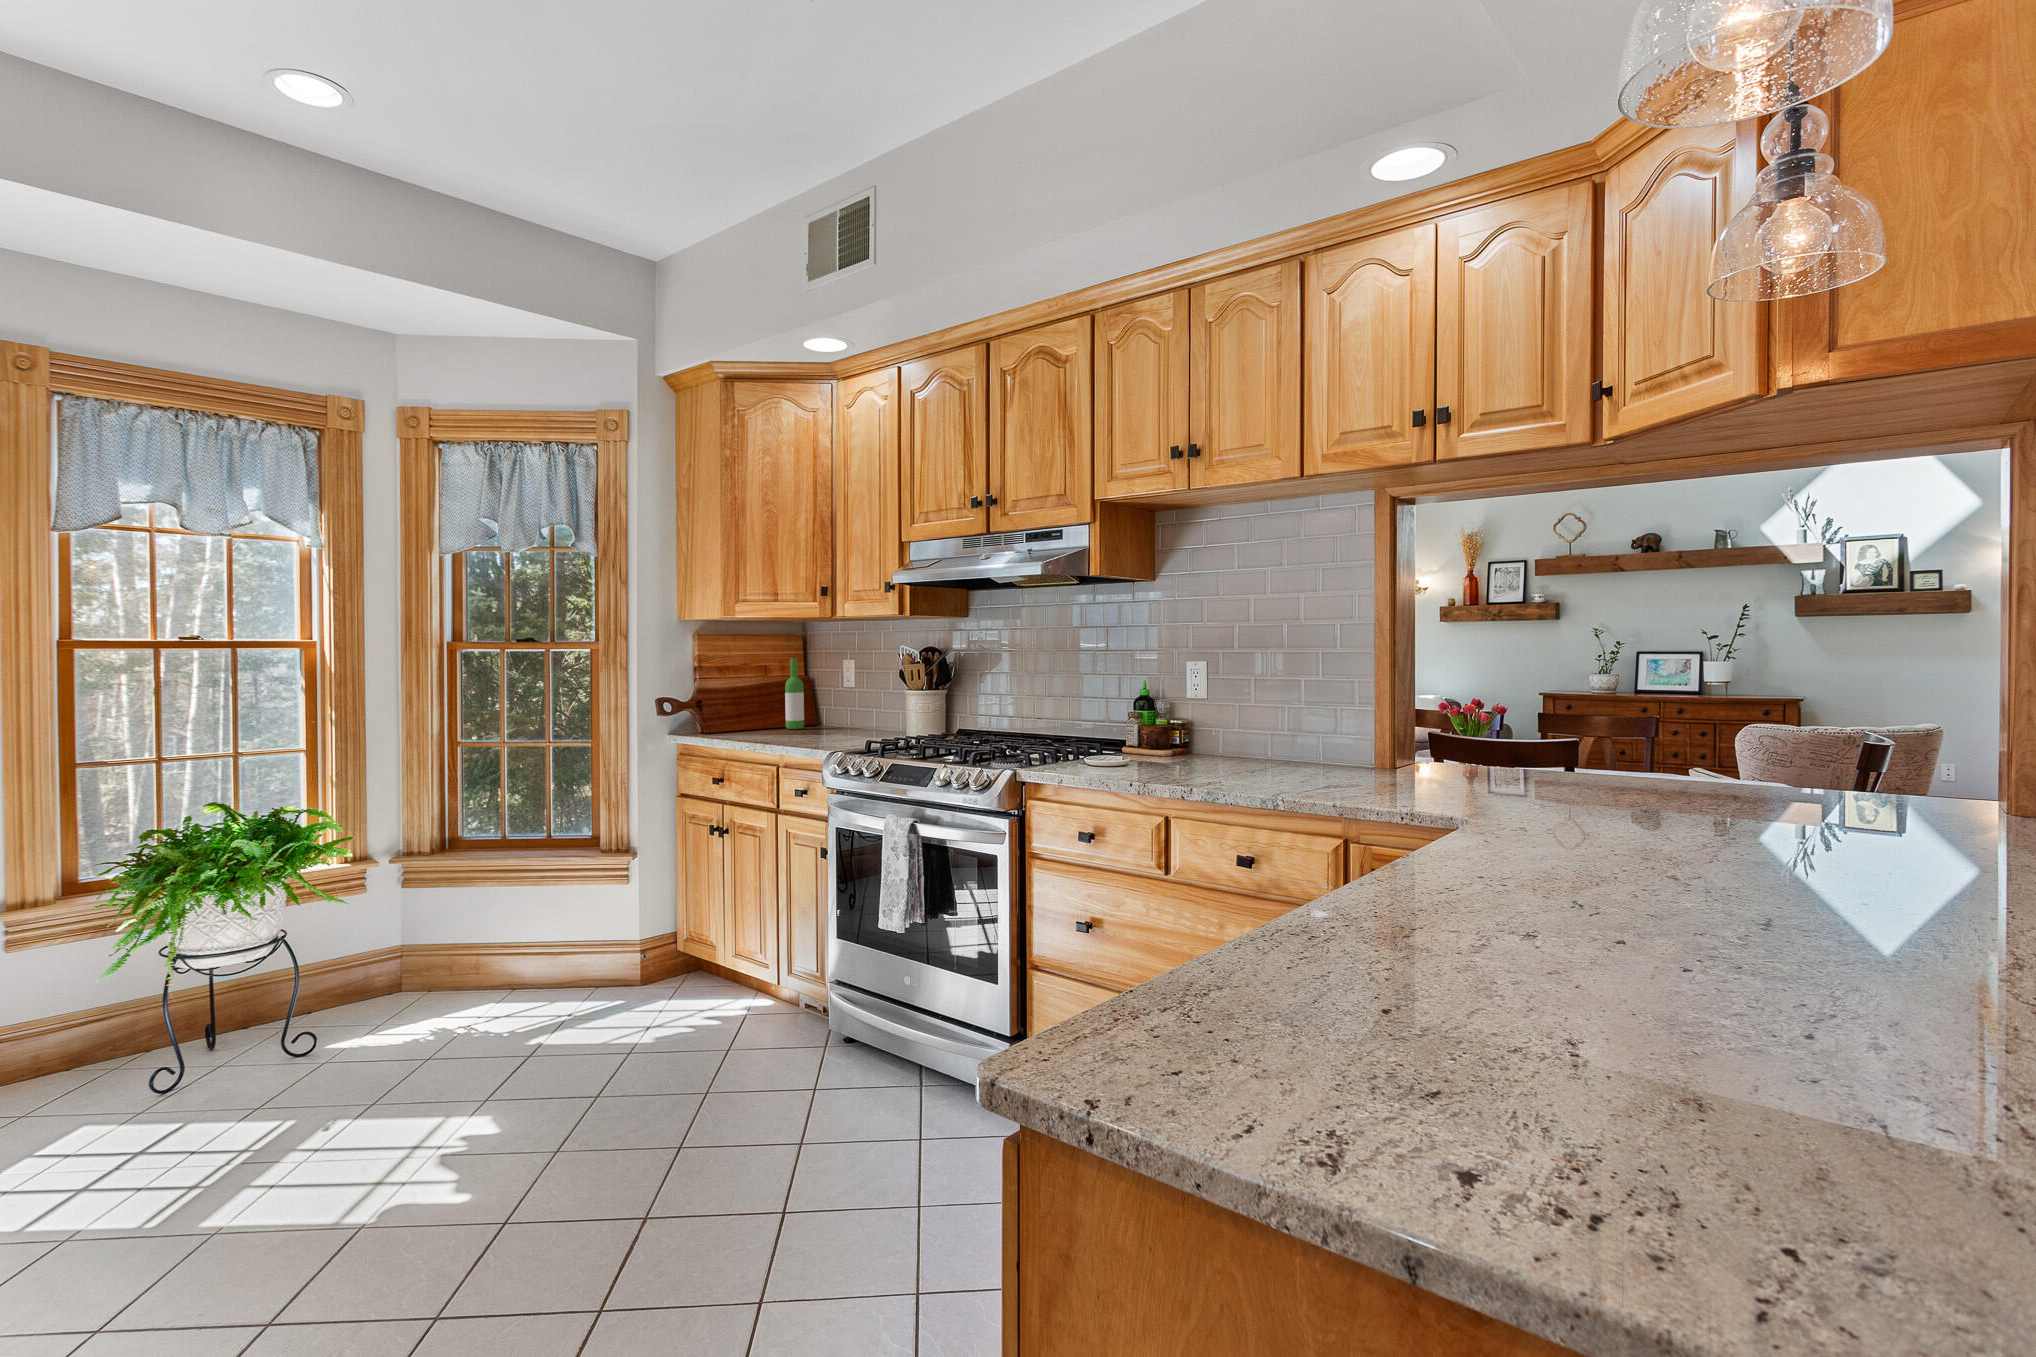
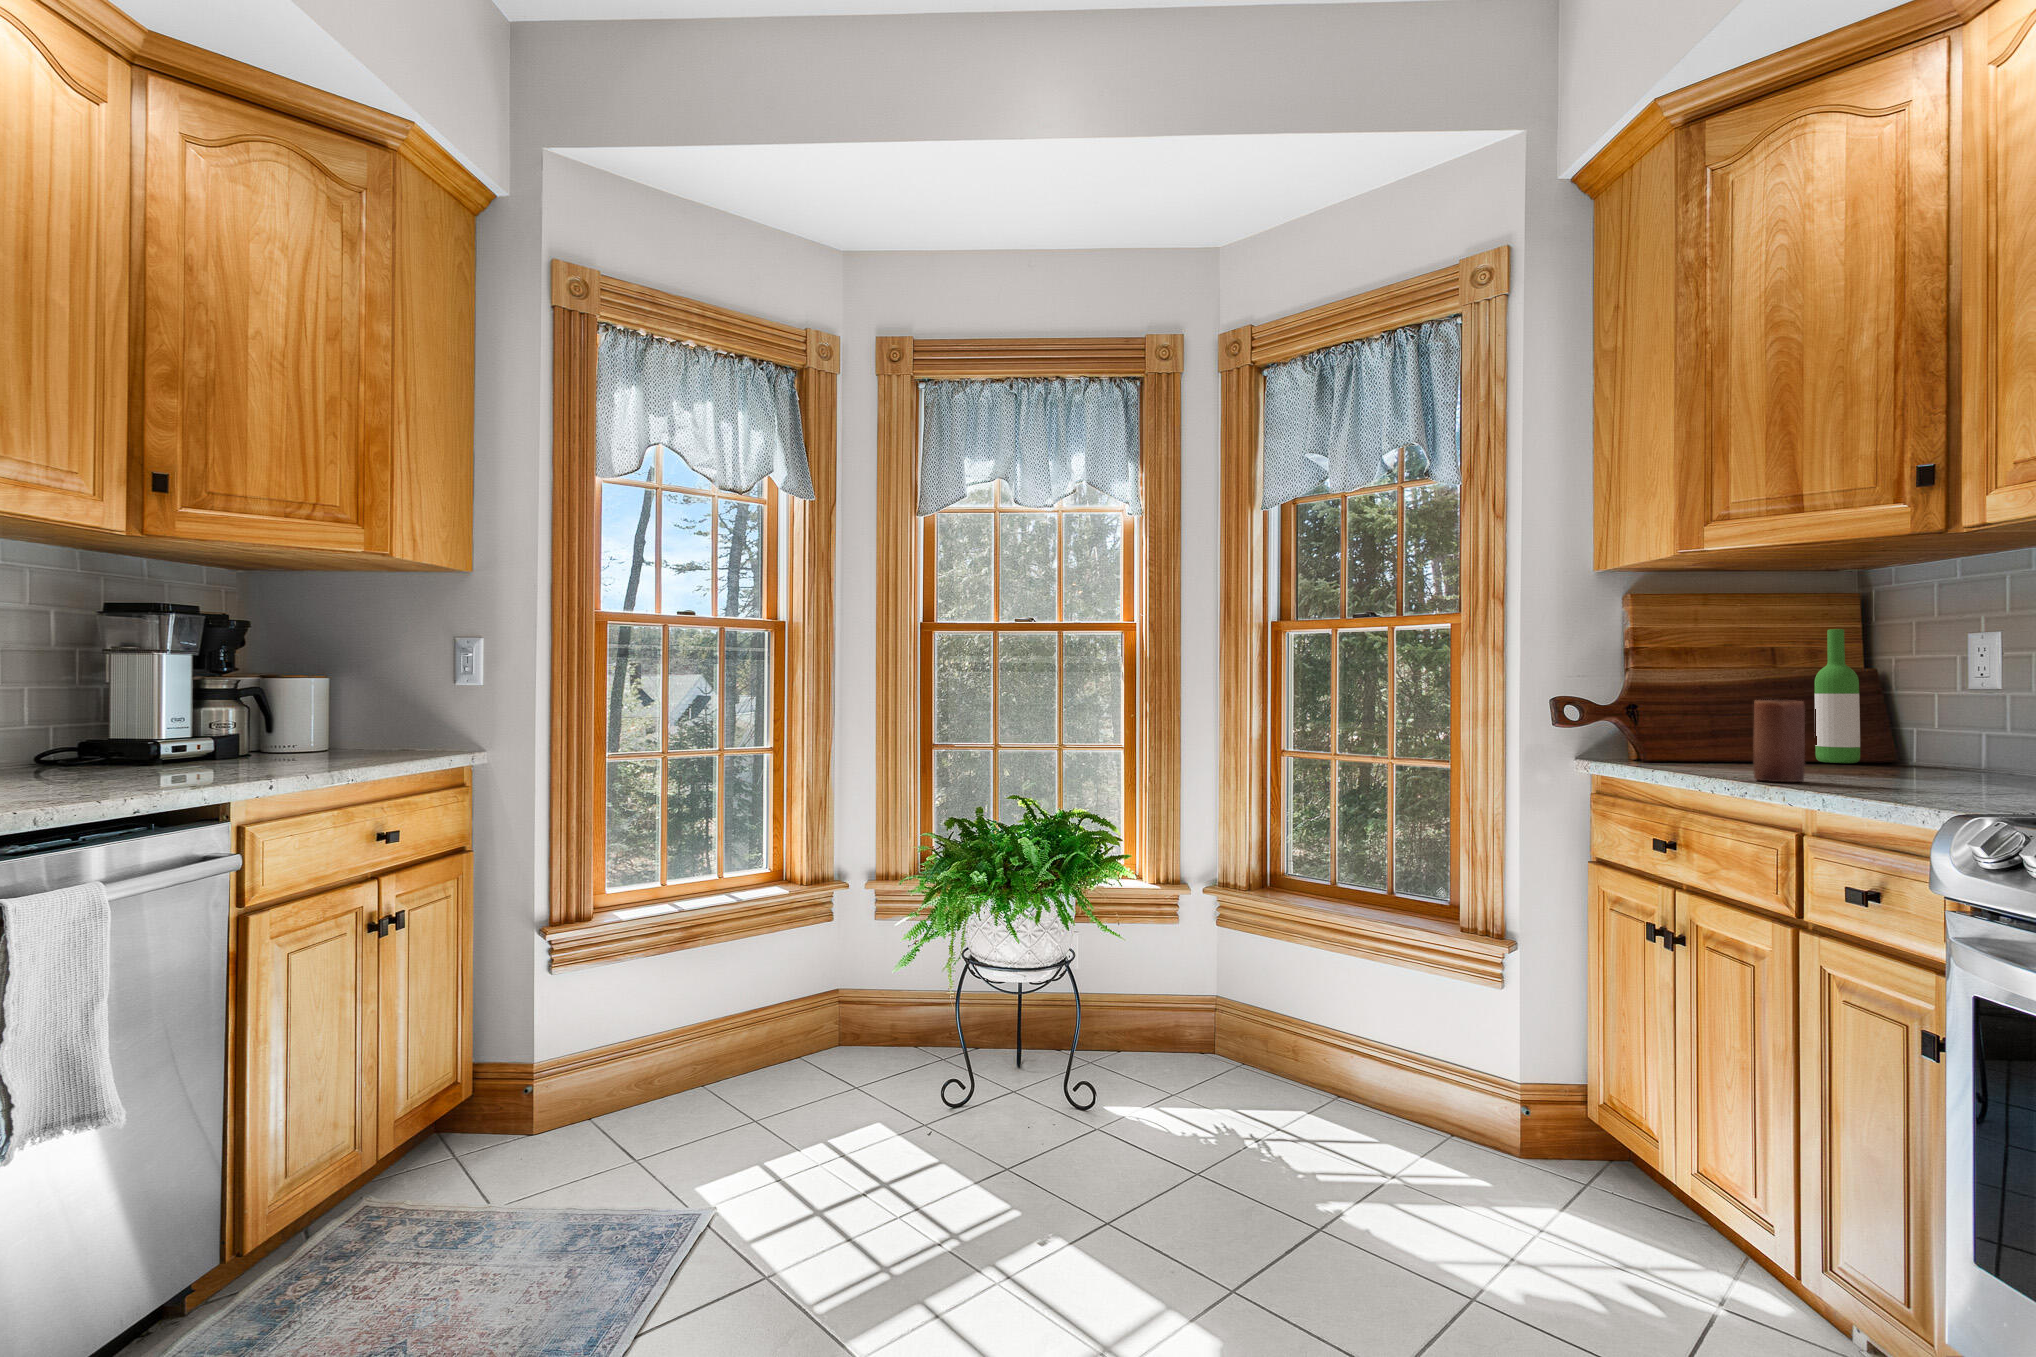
candle: none [758,700,779,742] -> present [1753,700,1805,782]

